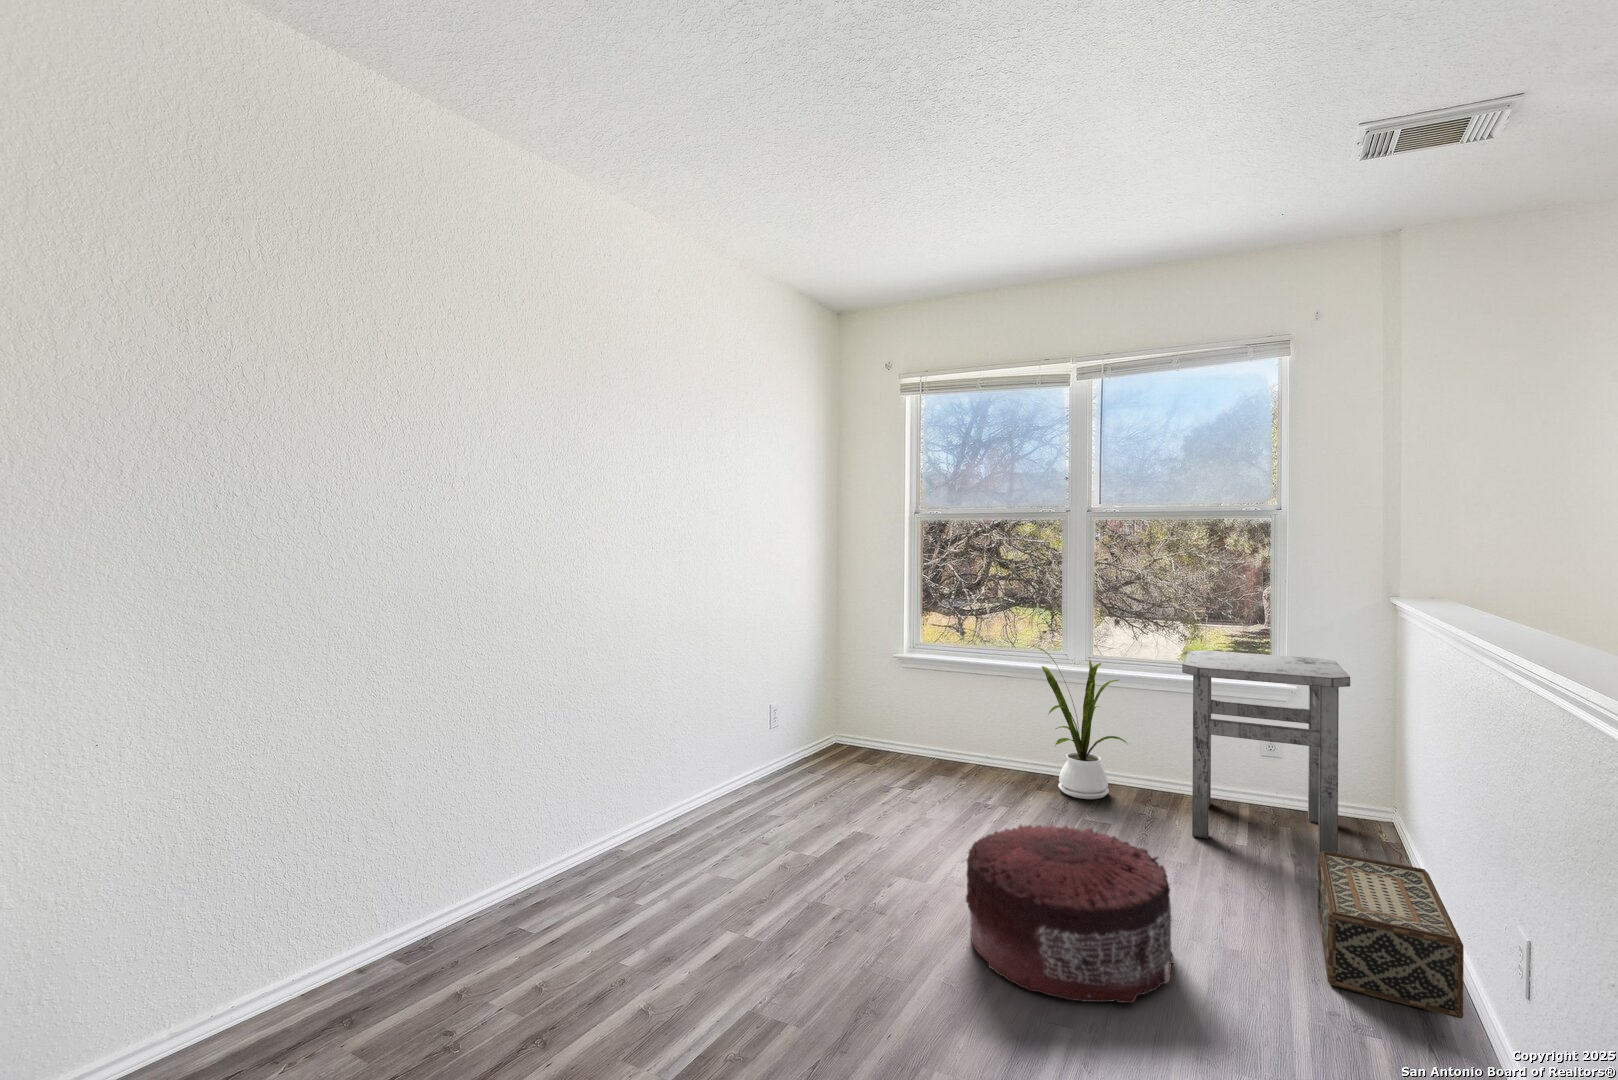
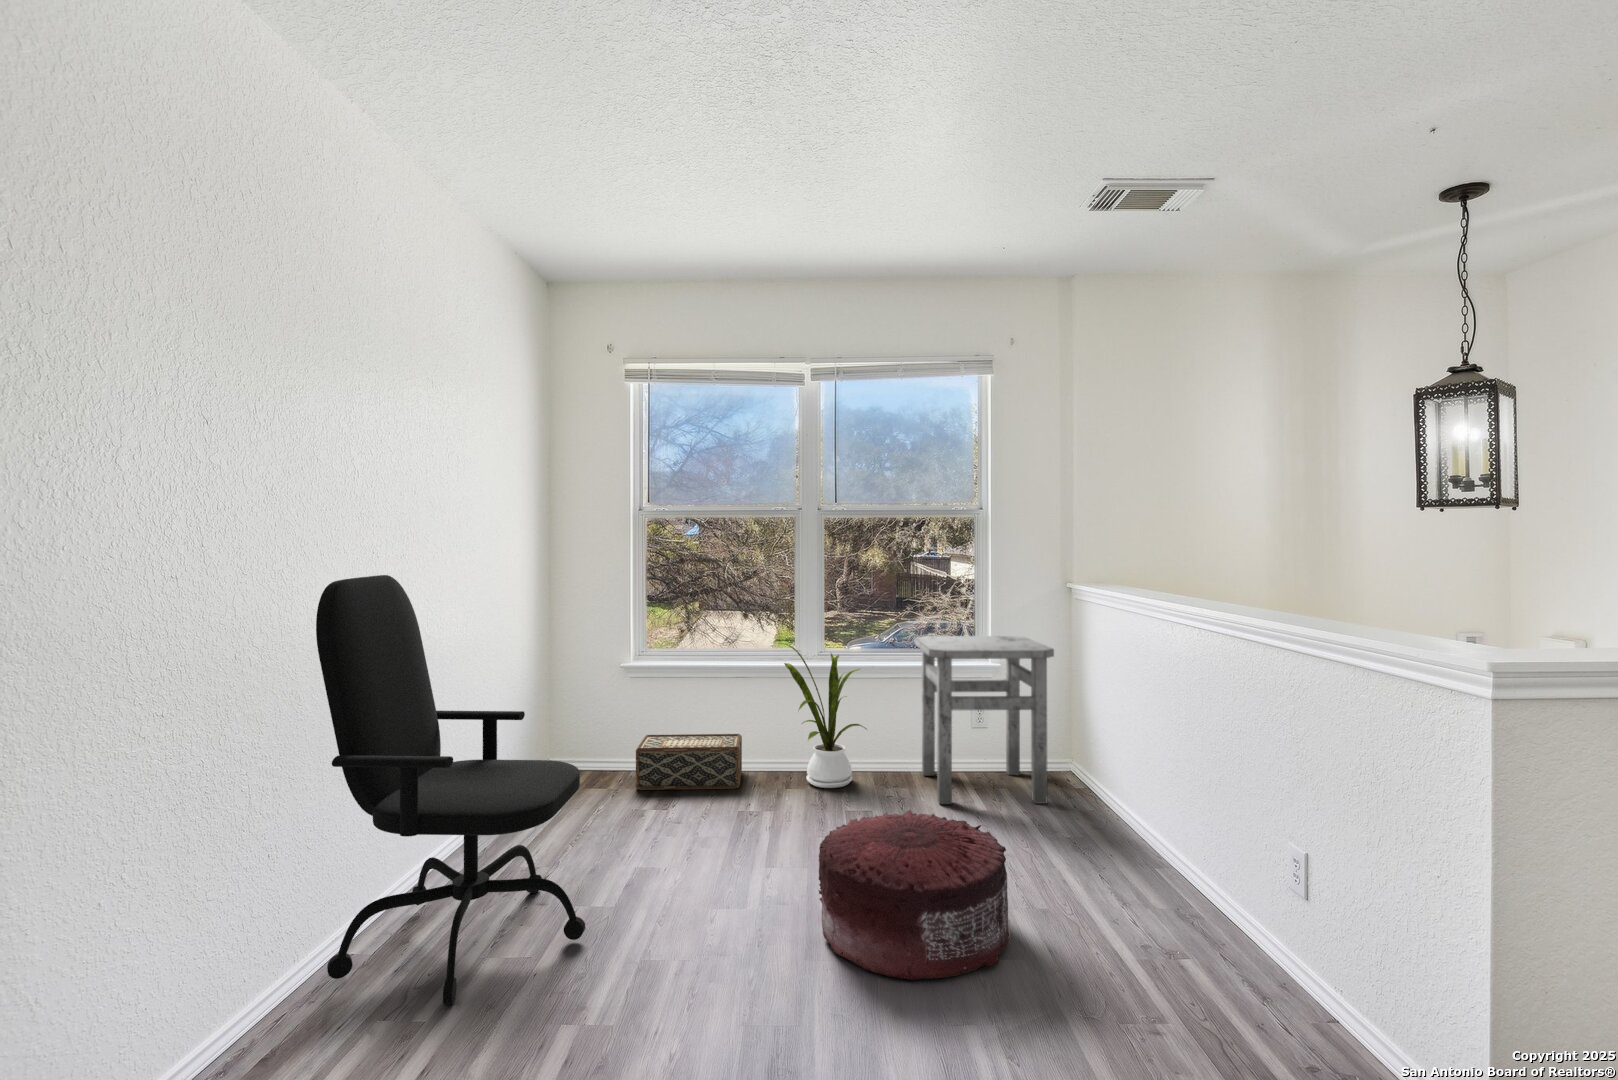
office chair: none [595,569,785,899] -> present [316,575,585,1005]
woven basket: present [1318,851,1464,1019] -> present [636,734,742,790]

